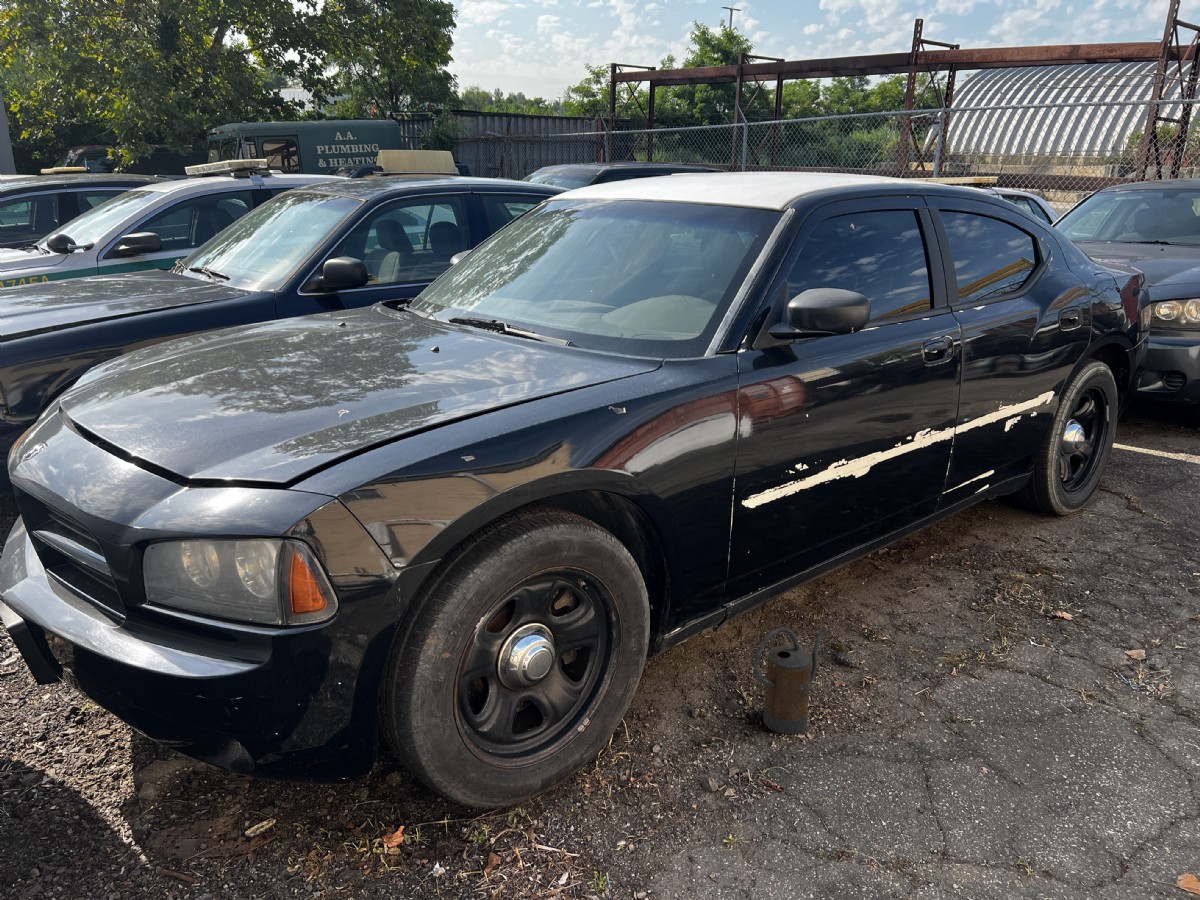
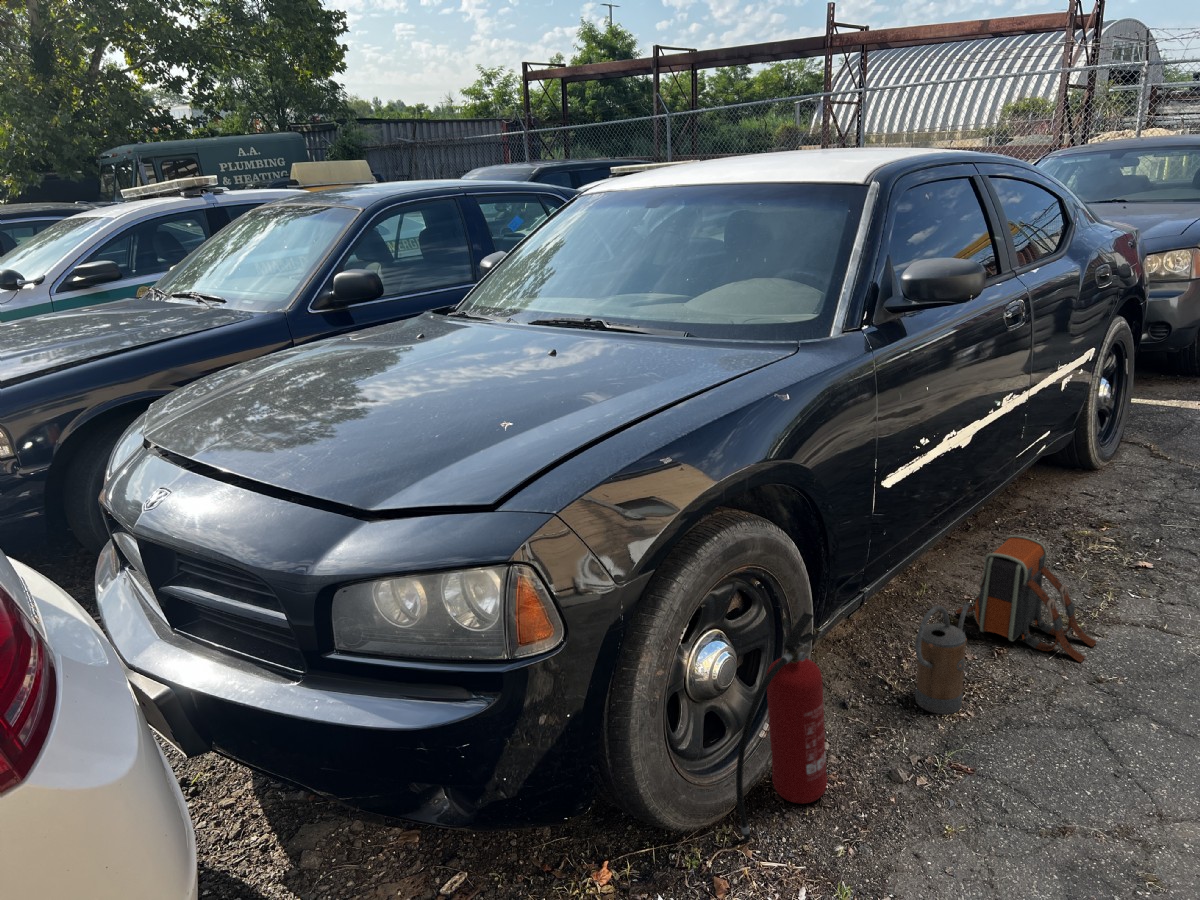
backpack: none [844,569,972,701] -> present [956,535,1097,662]
fire extinguisher: none [529,617,637,826] -> present [736,612,828,842]

